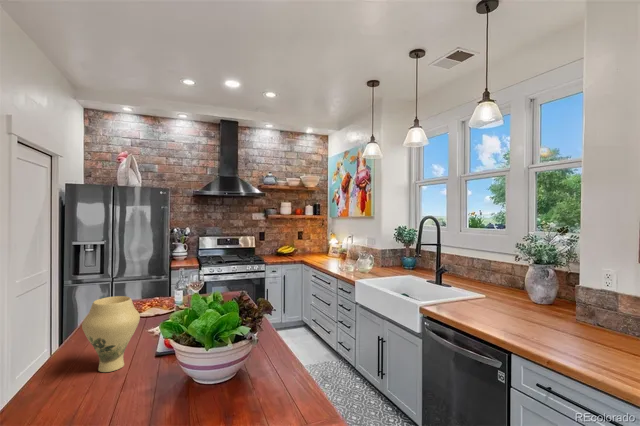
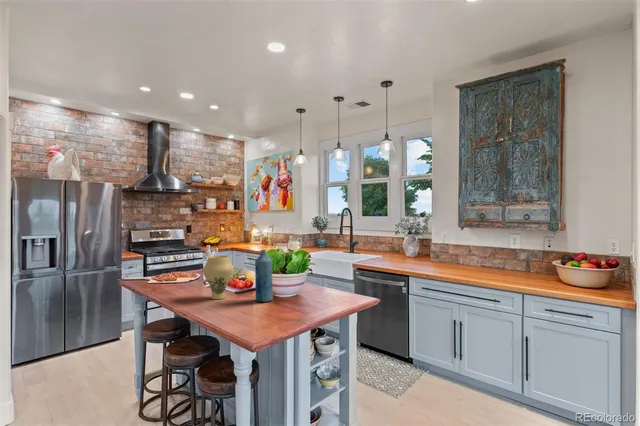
bottle: none [136,298,172,400] -> present [255,250,273,302]

